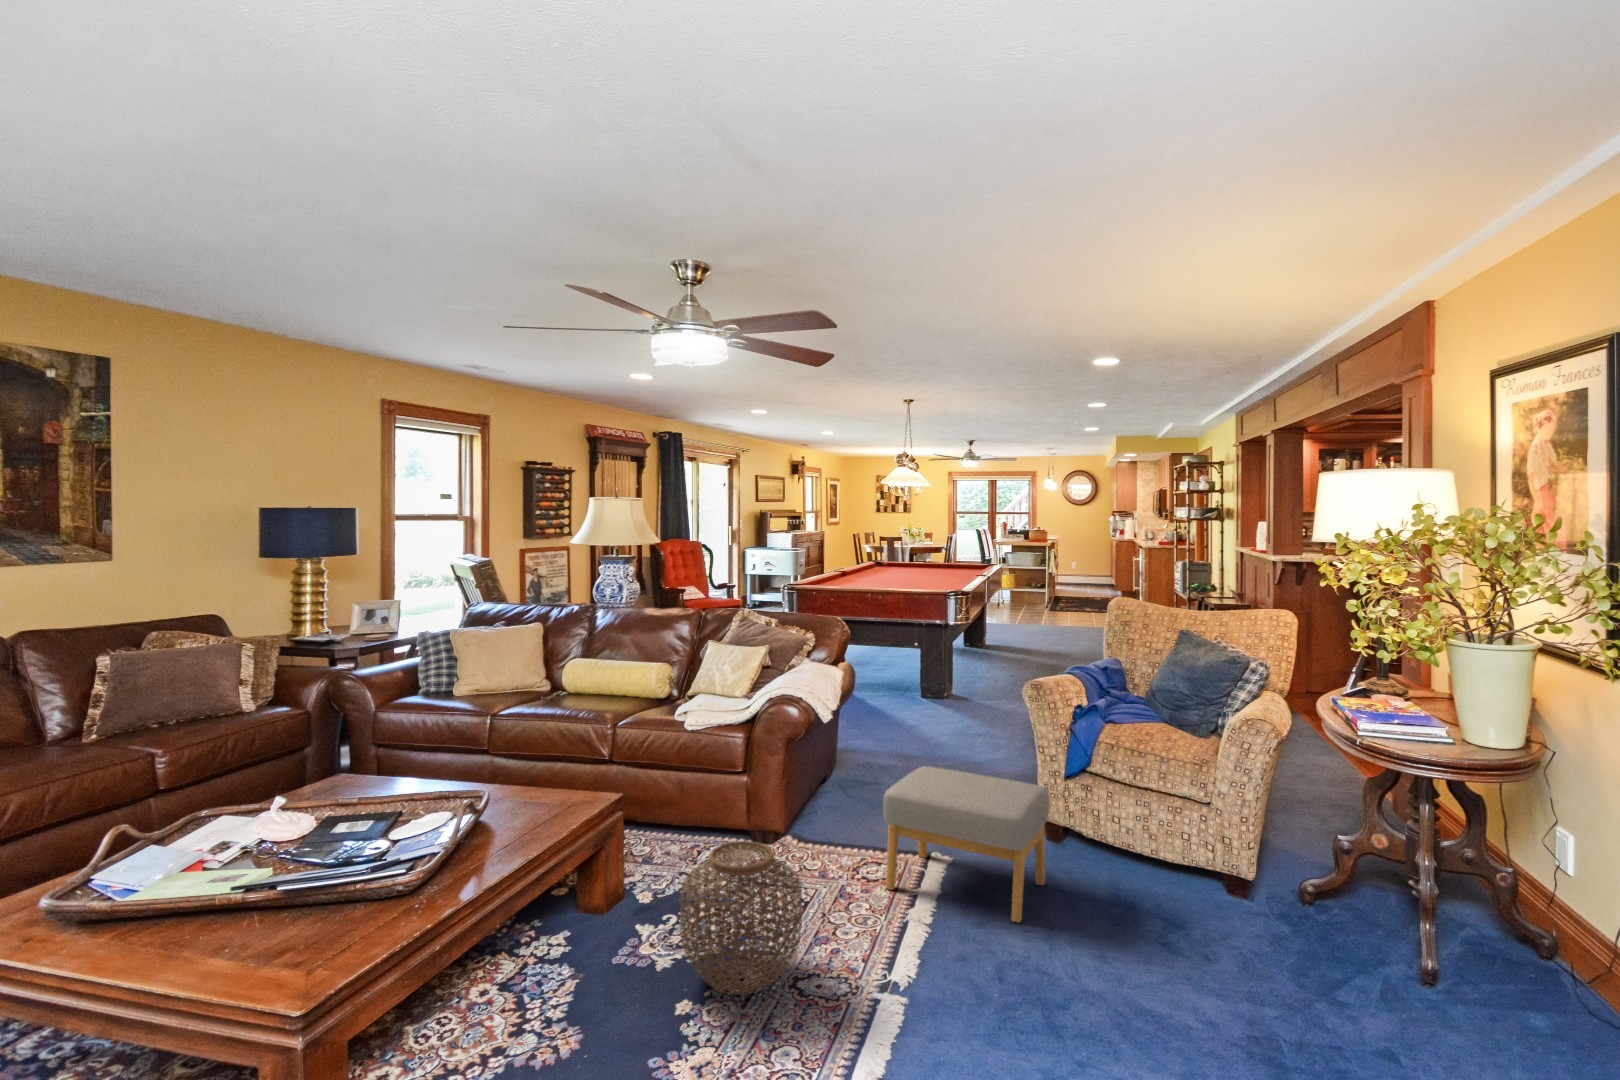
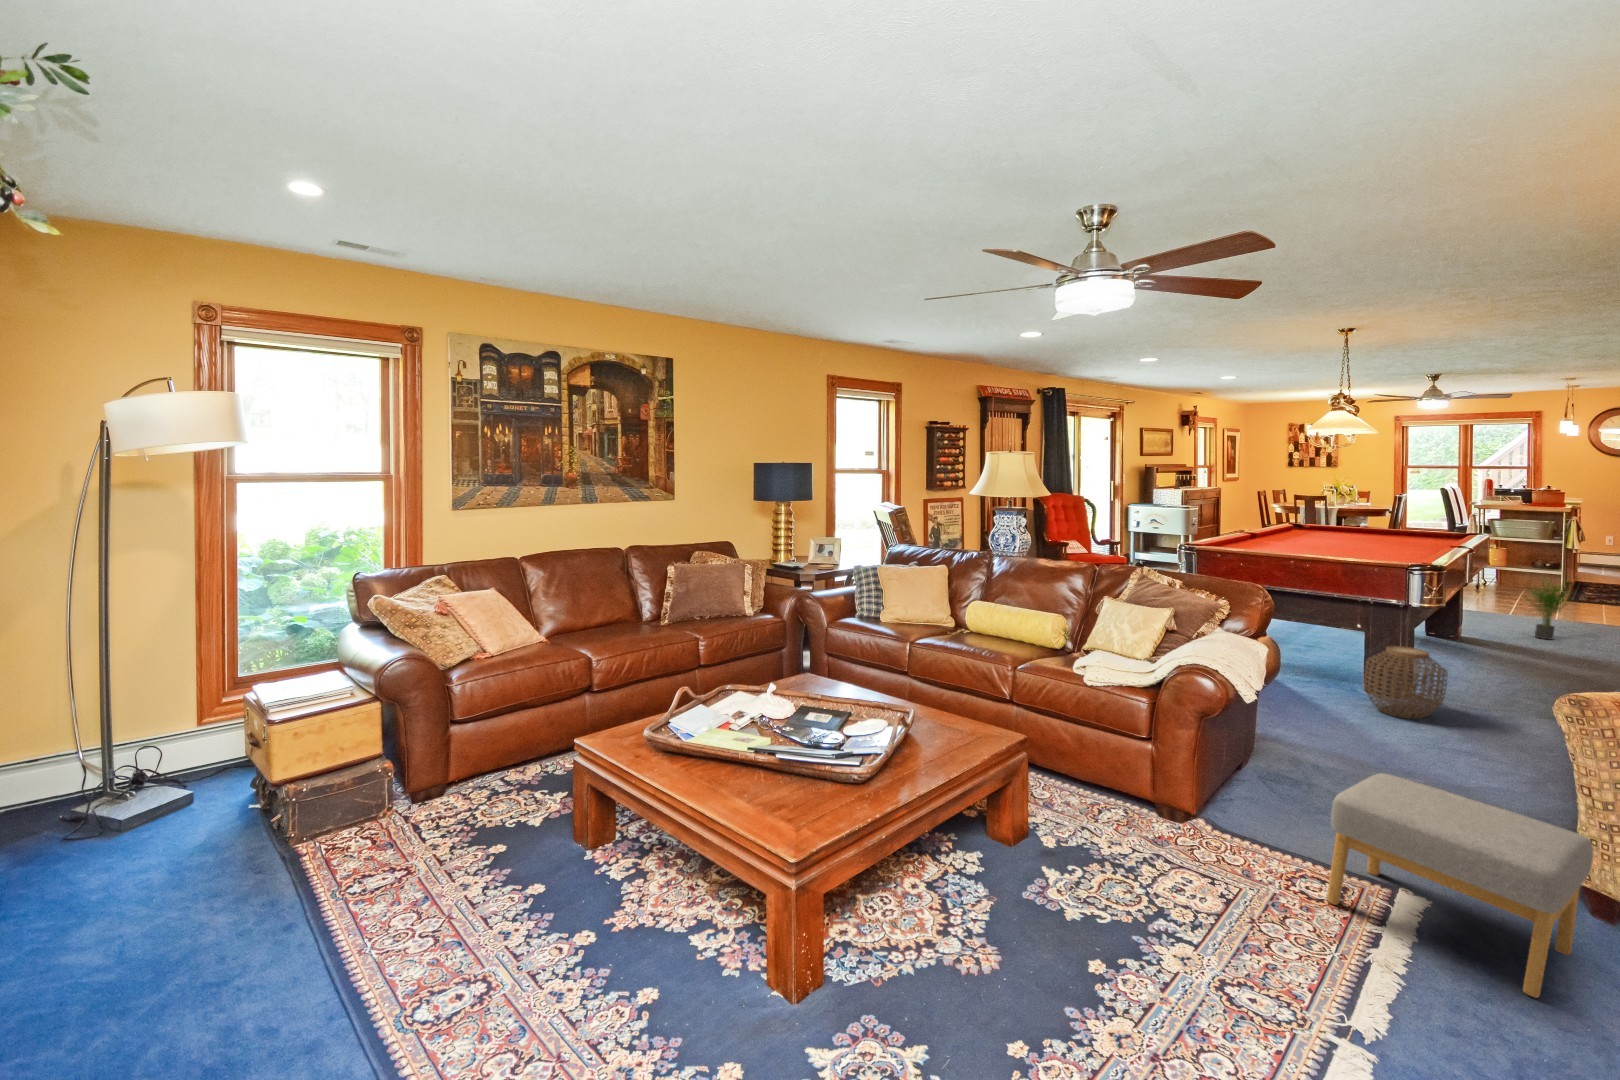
potted plant: none [1038,594,1079,647] -> present [1527,583,1567,640]
woven basket: present [680,841,802,995] -> present [1364,646,1448,719]

